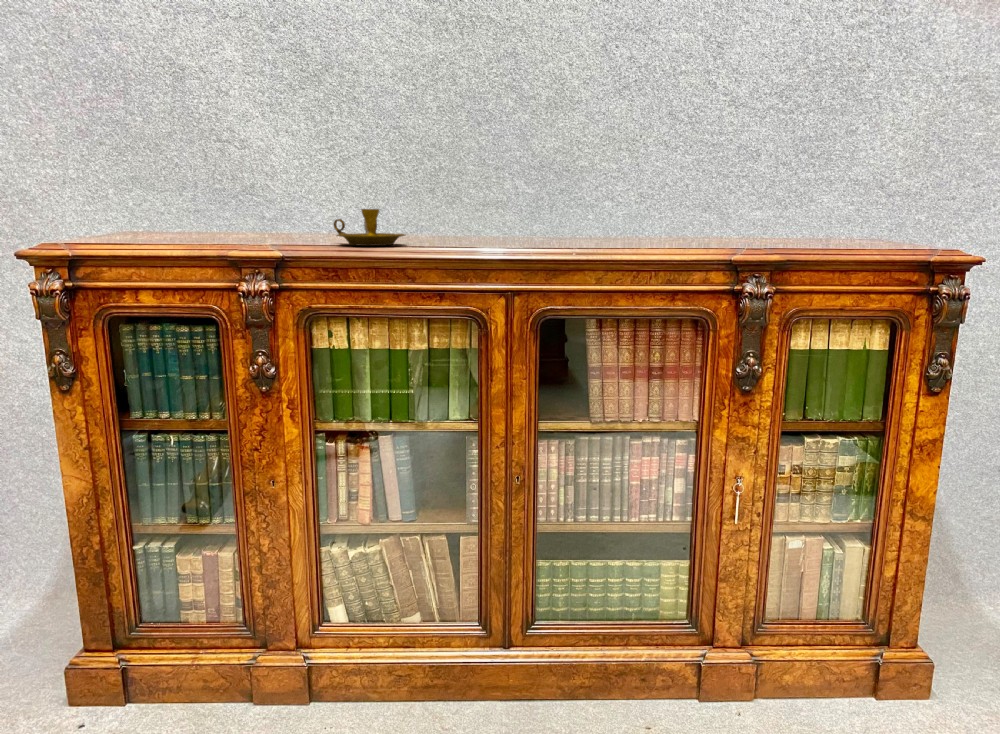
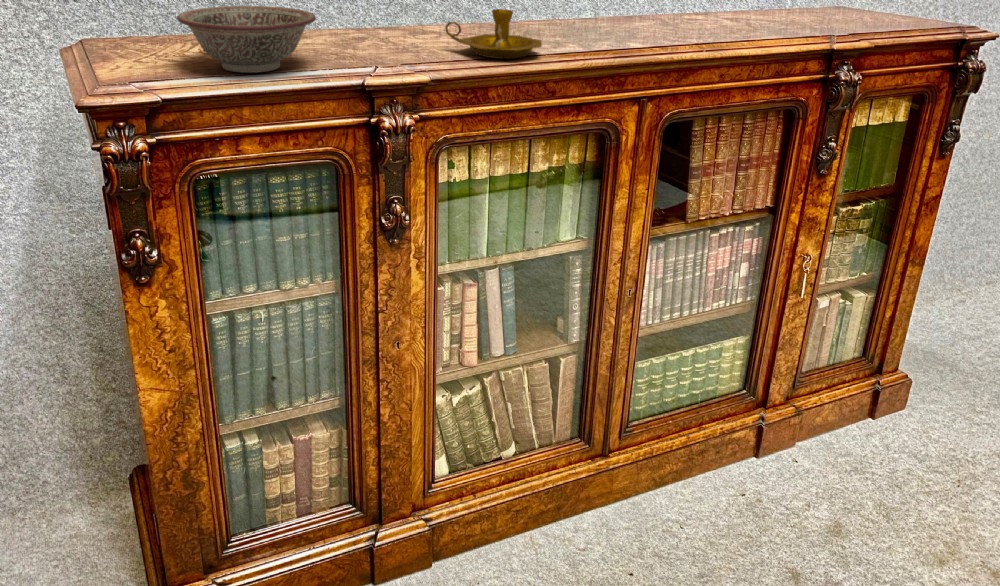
decorative bowl: none [108,204,215,243] -> present [177,6,316,73]

